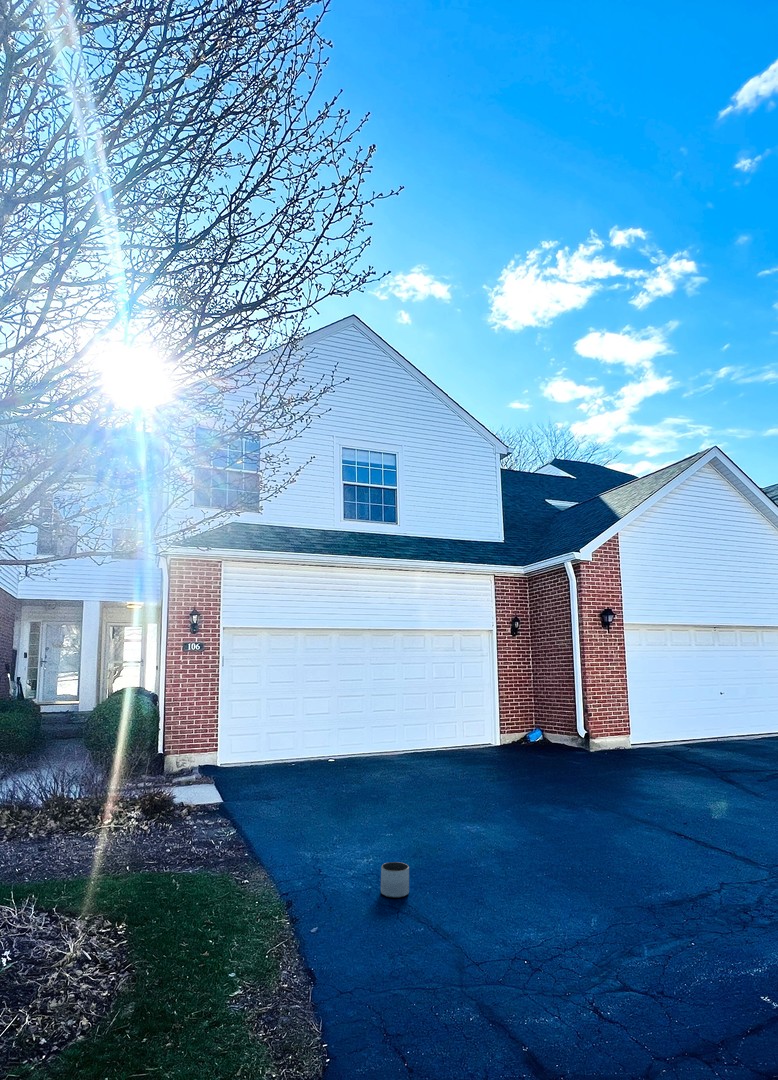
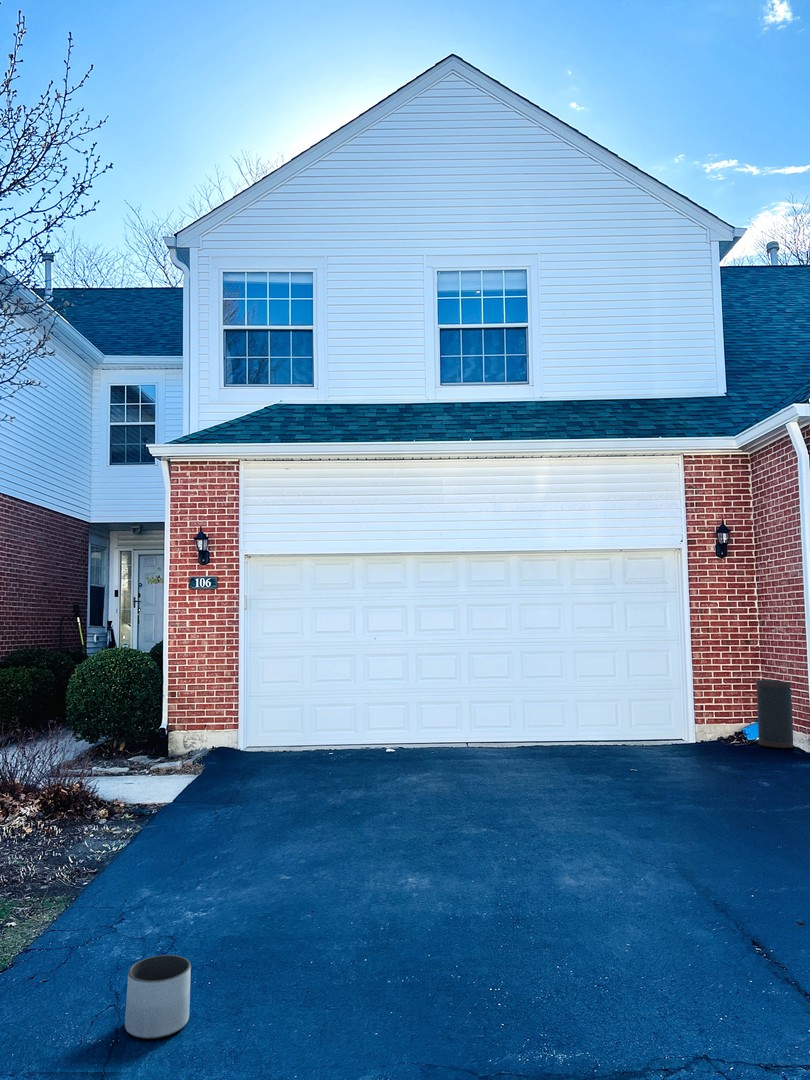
trash can: none [537,705,557,747] -> present [756,680,794,749]

